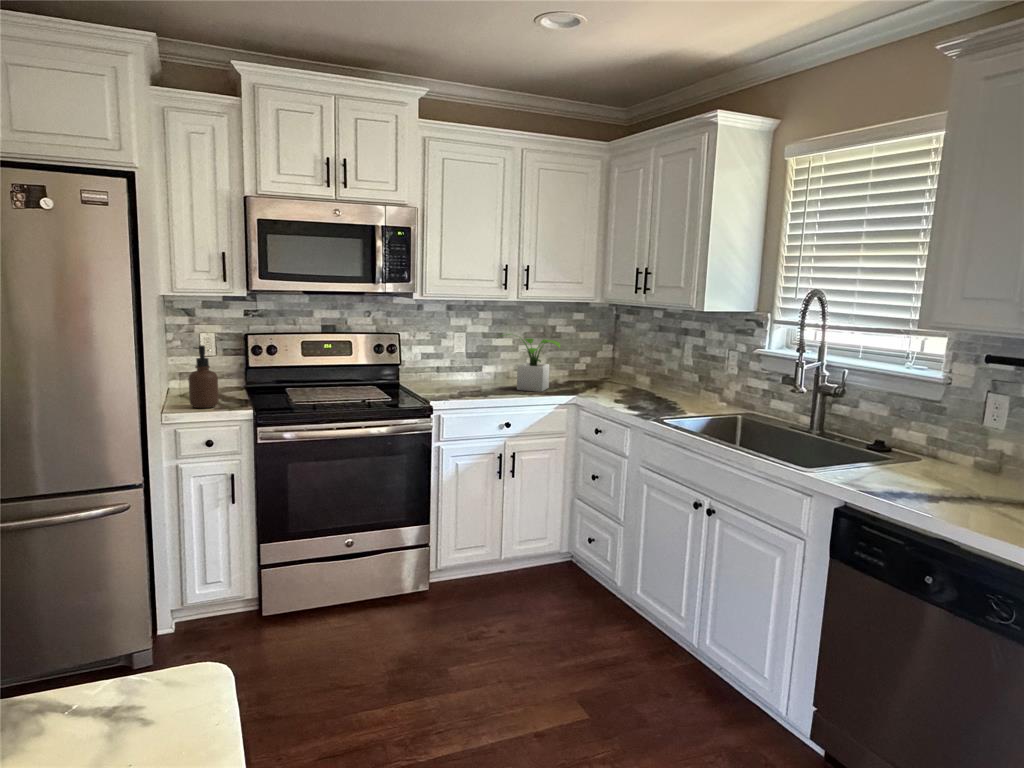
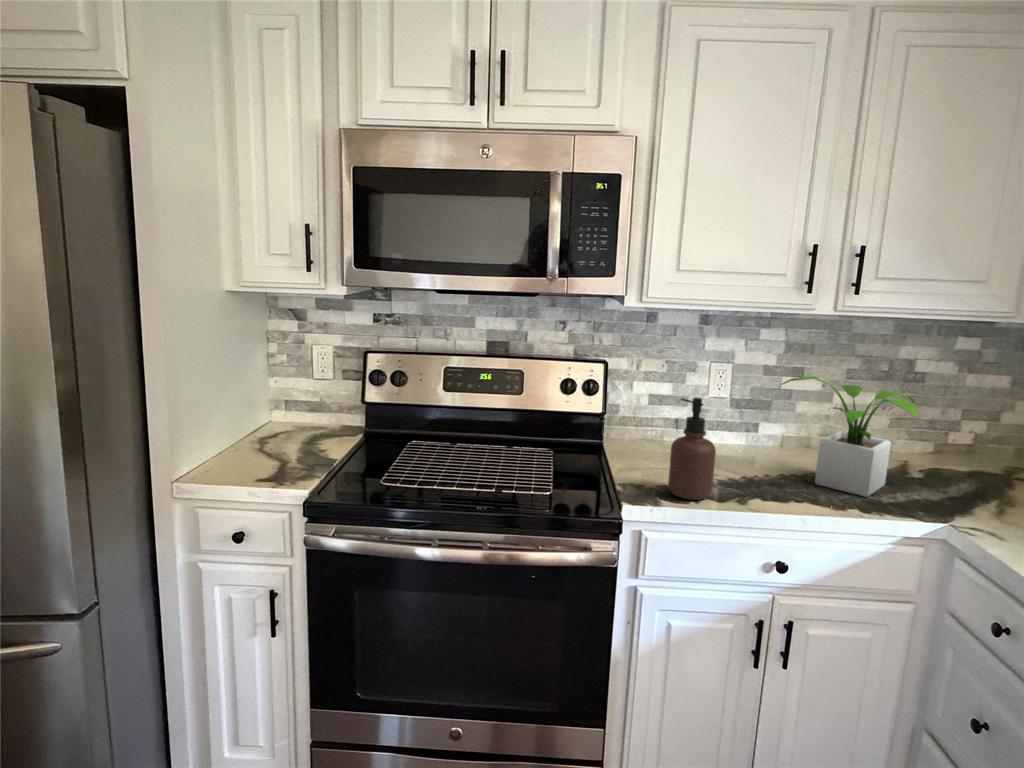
soap dispenser: present [189,345,219,408] -> present [668,398,716,500]

